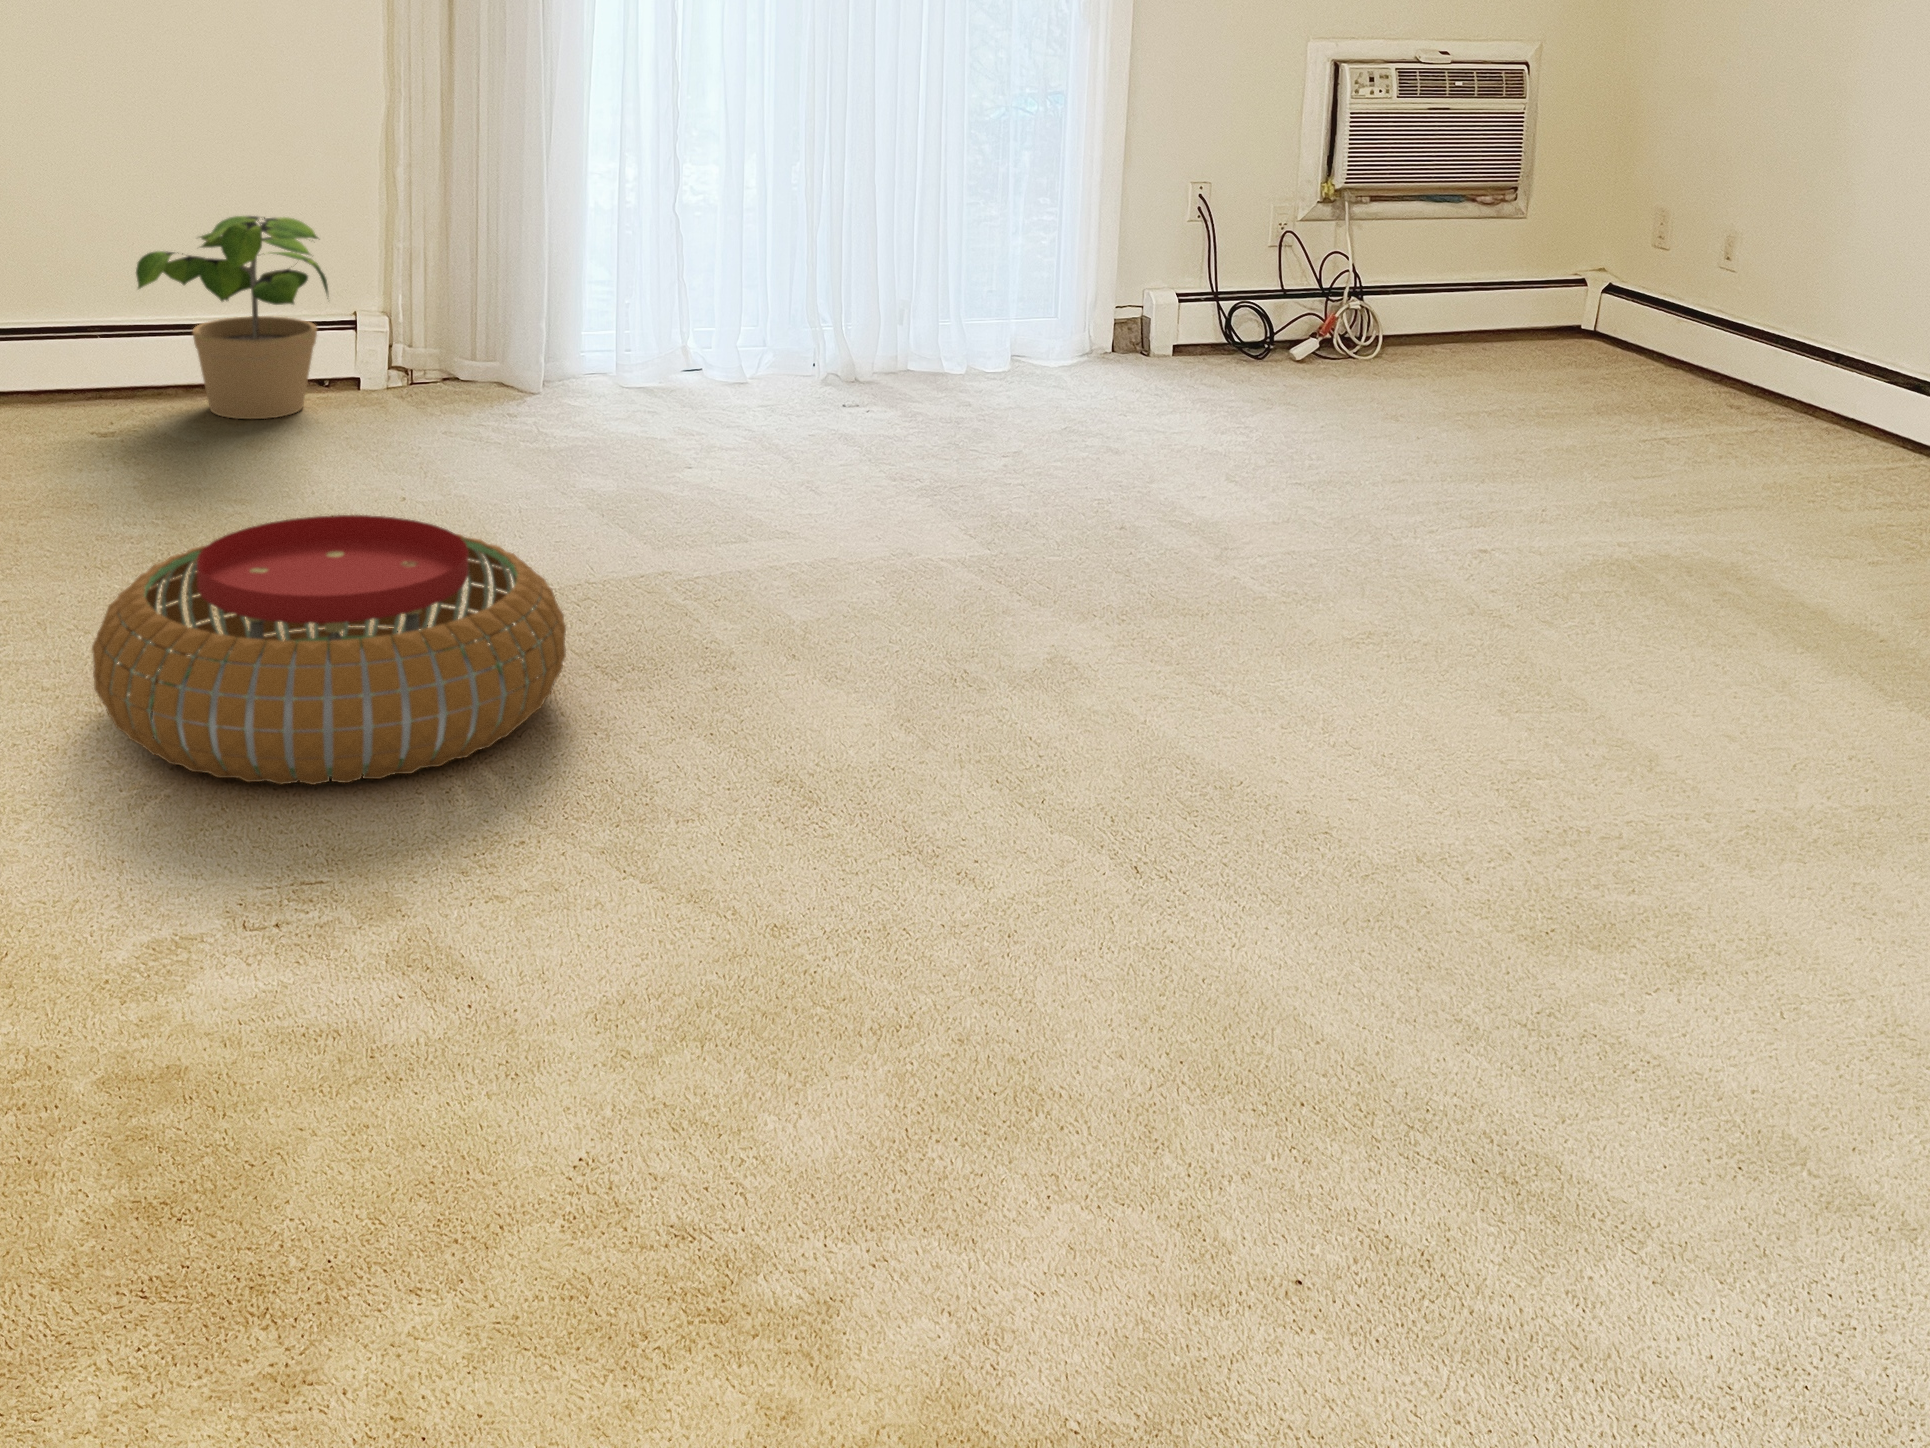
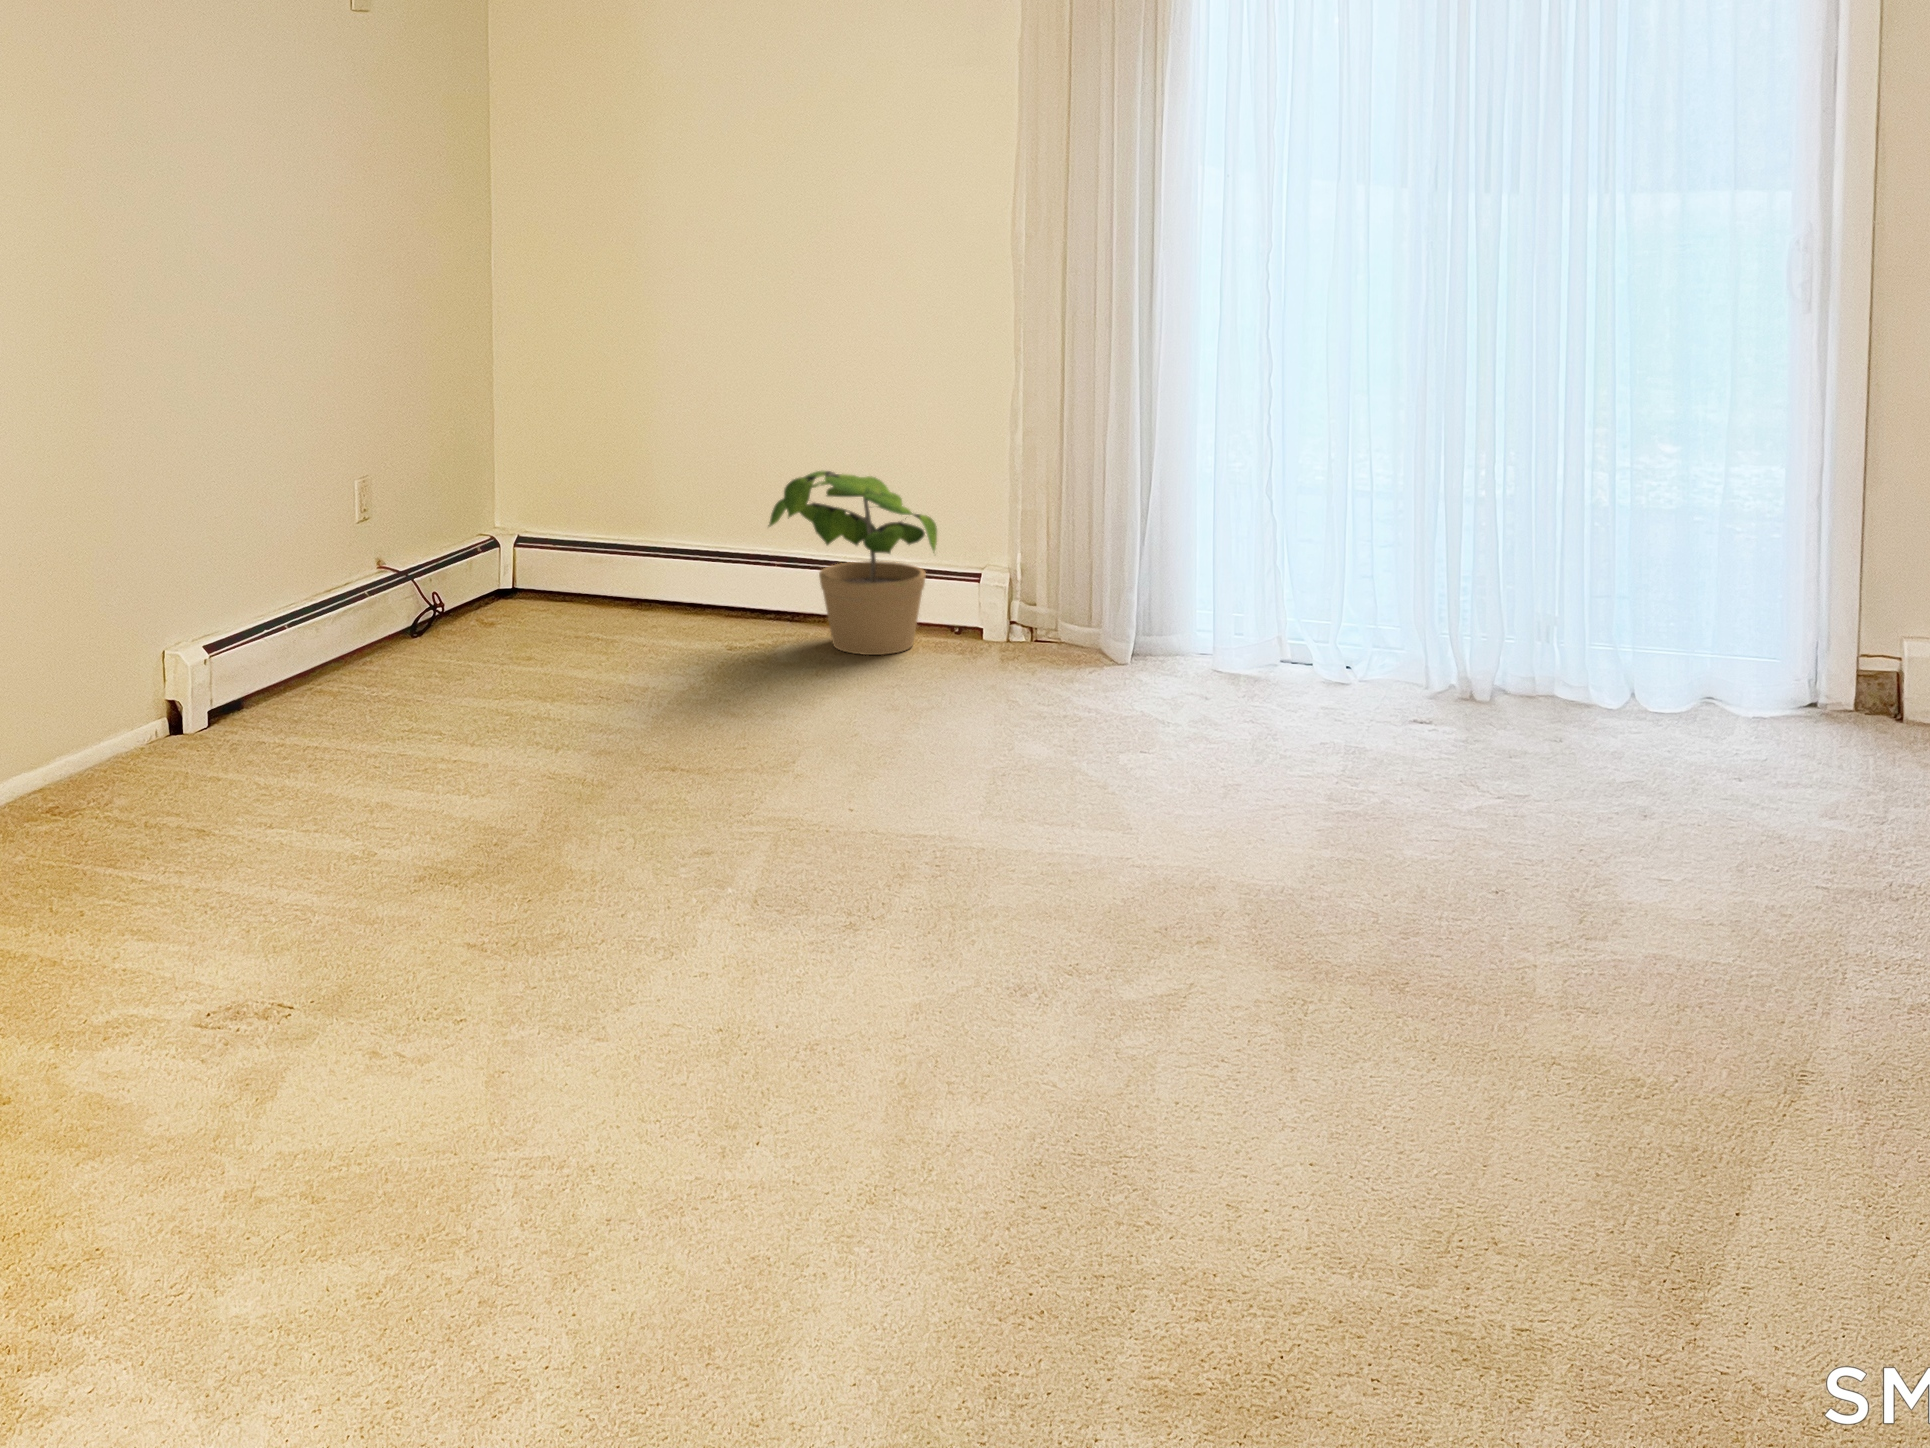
pouf: present [92,515,566,785] -> none [312,732,711,969]

